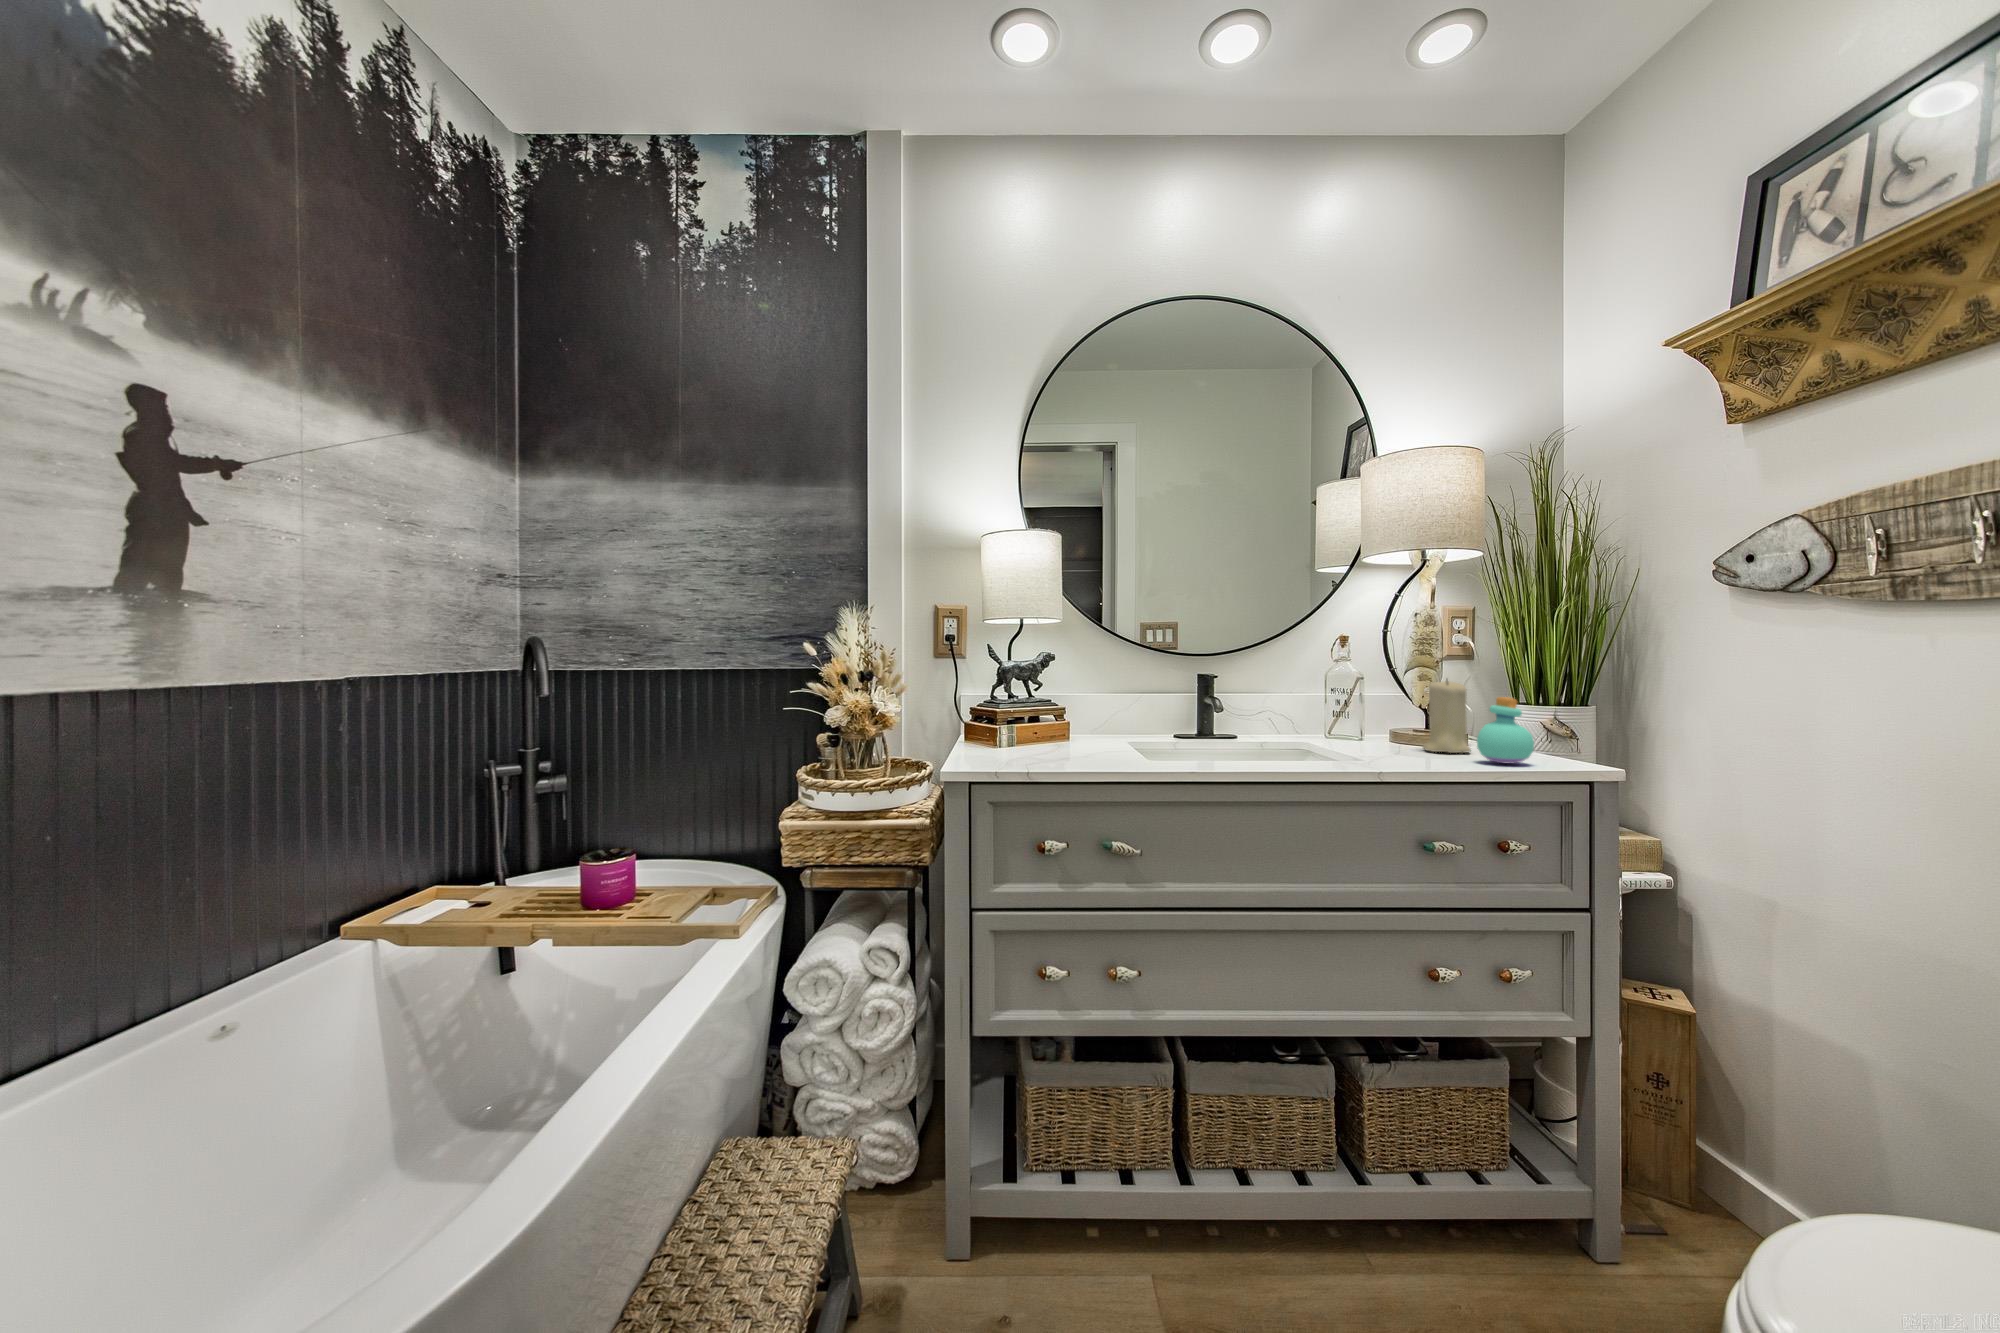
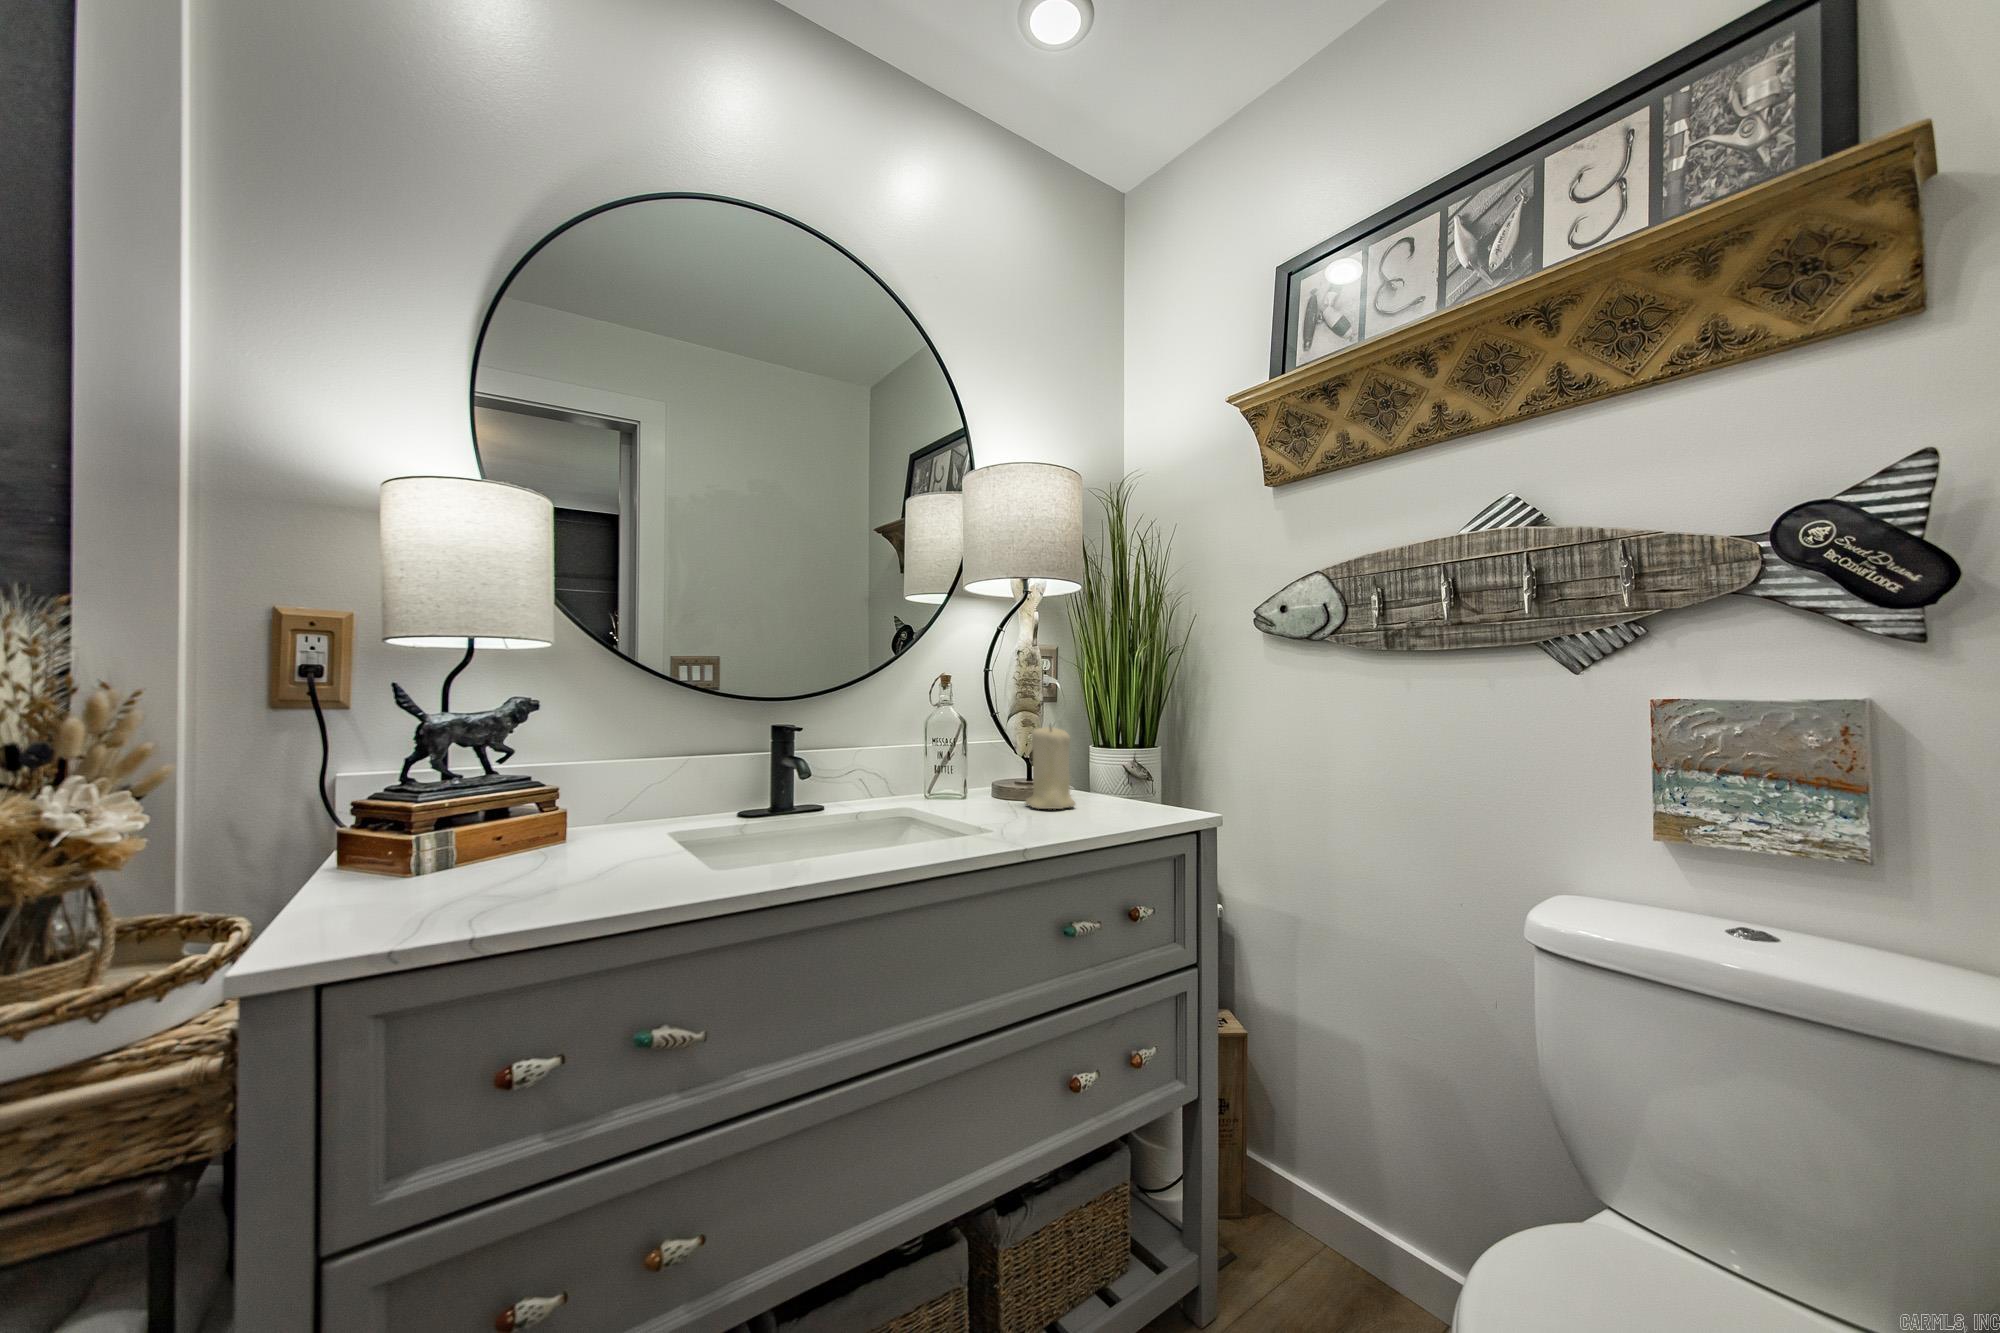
perfume bottle: present [1477,697,1534,764] -> none [1095,746,1151,821]

